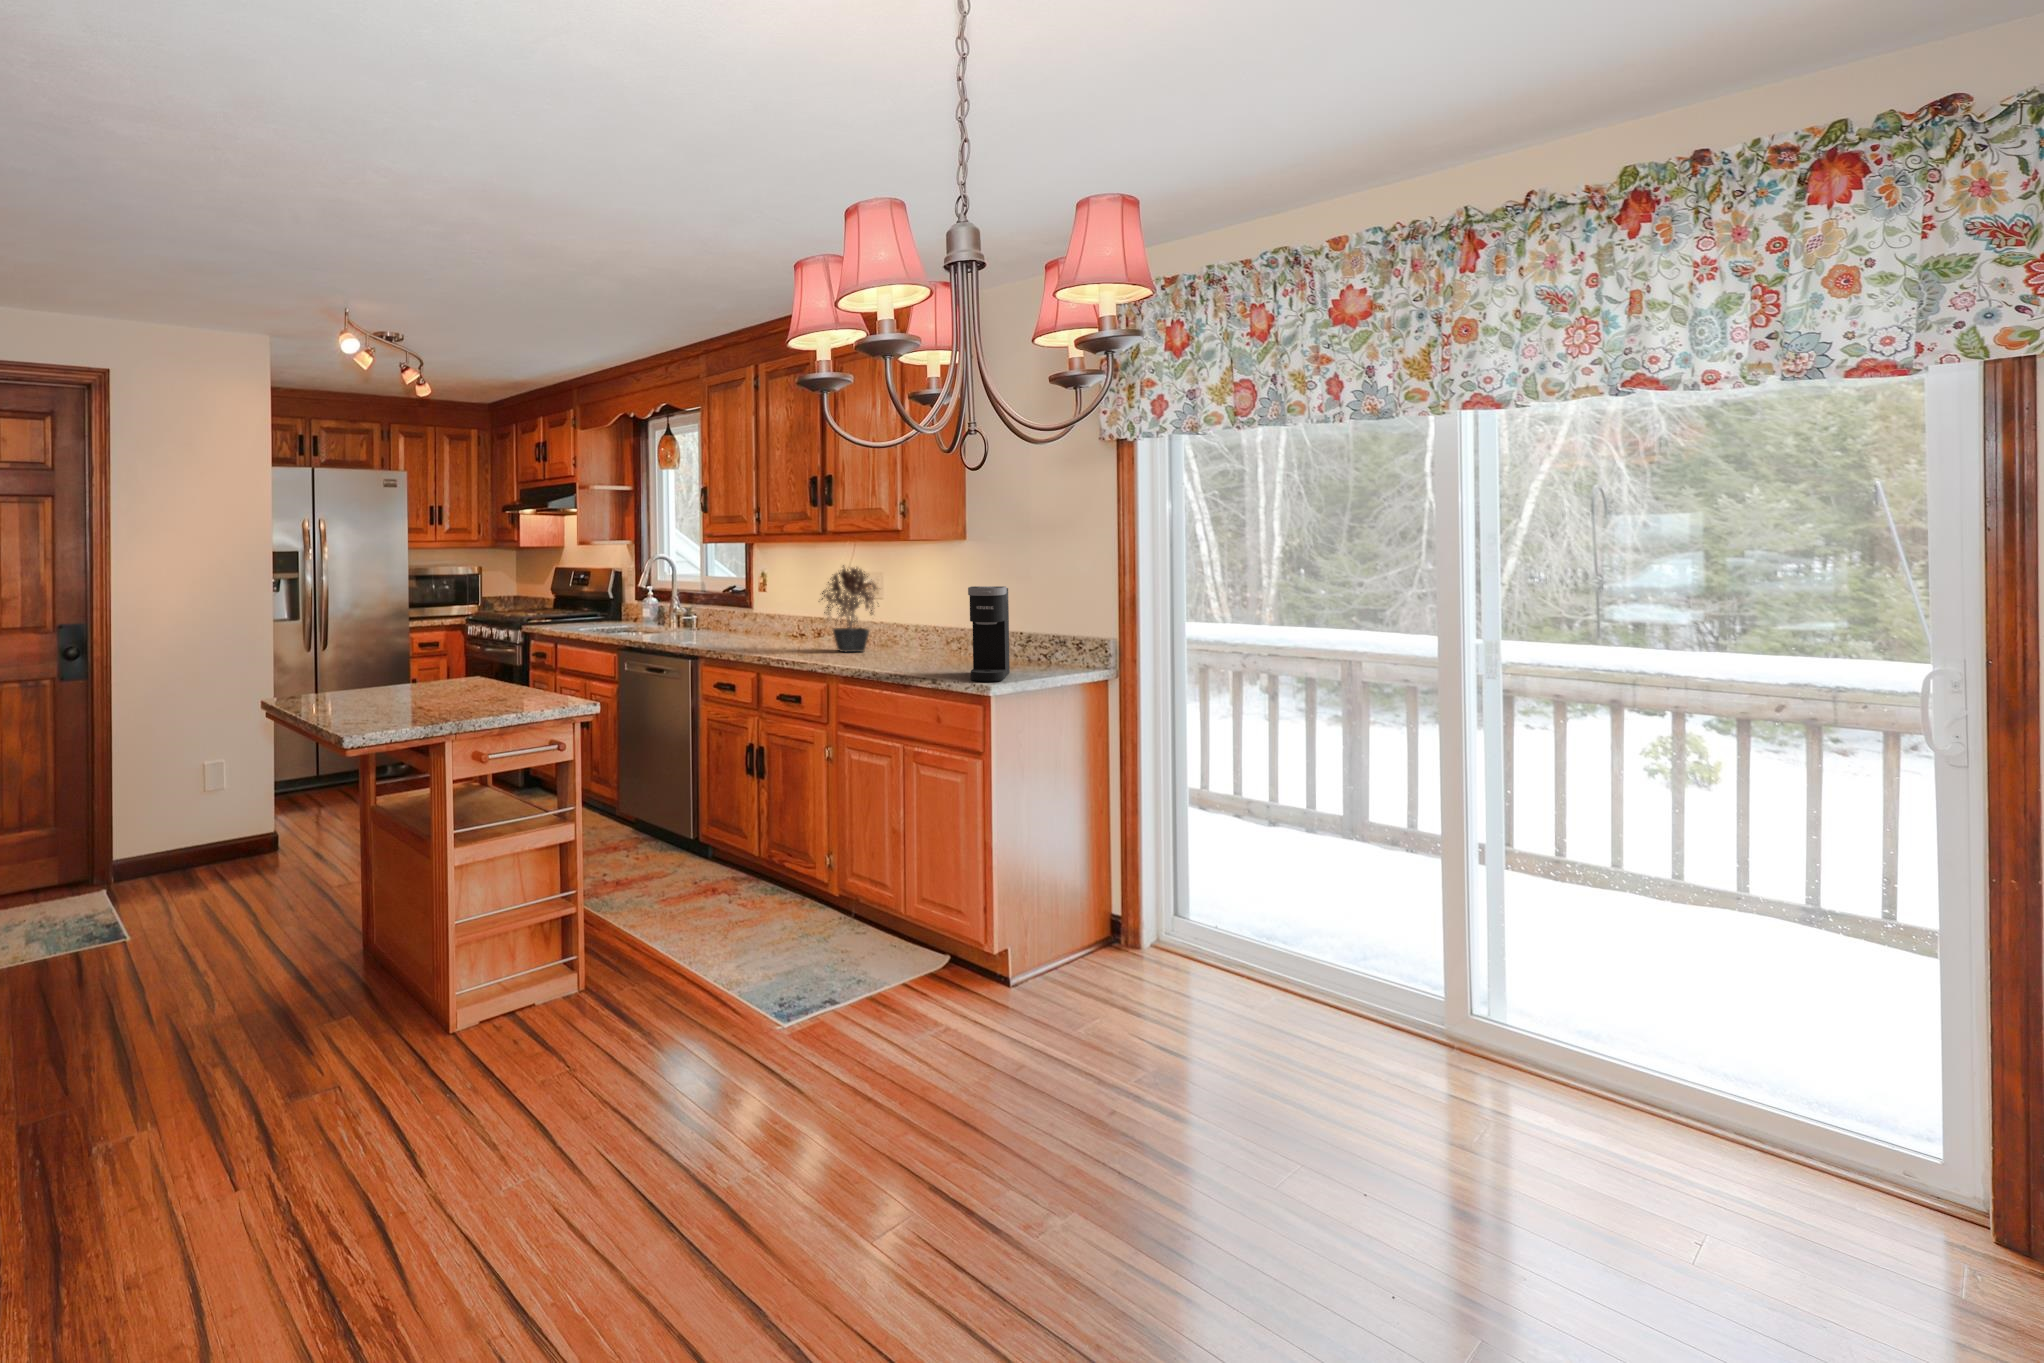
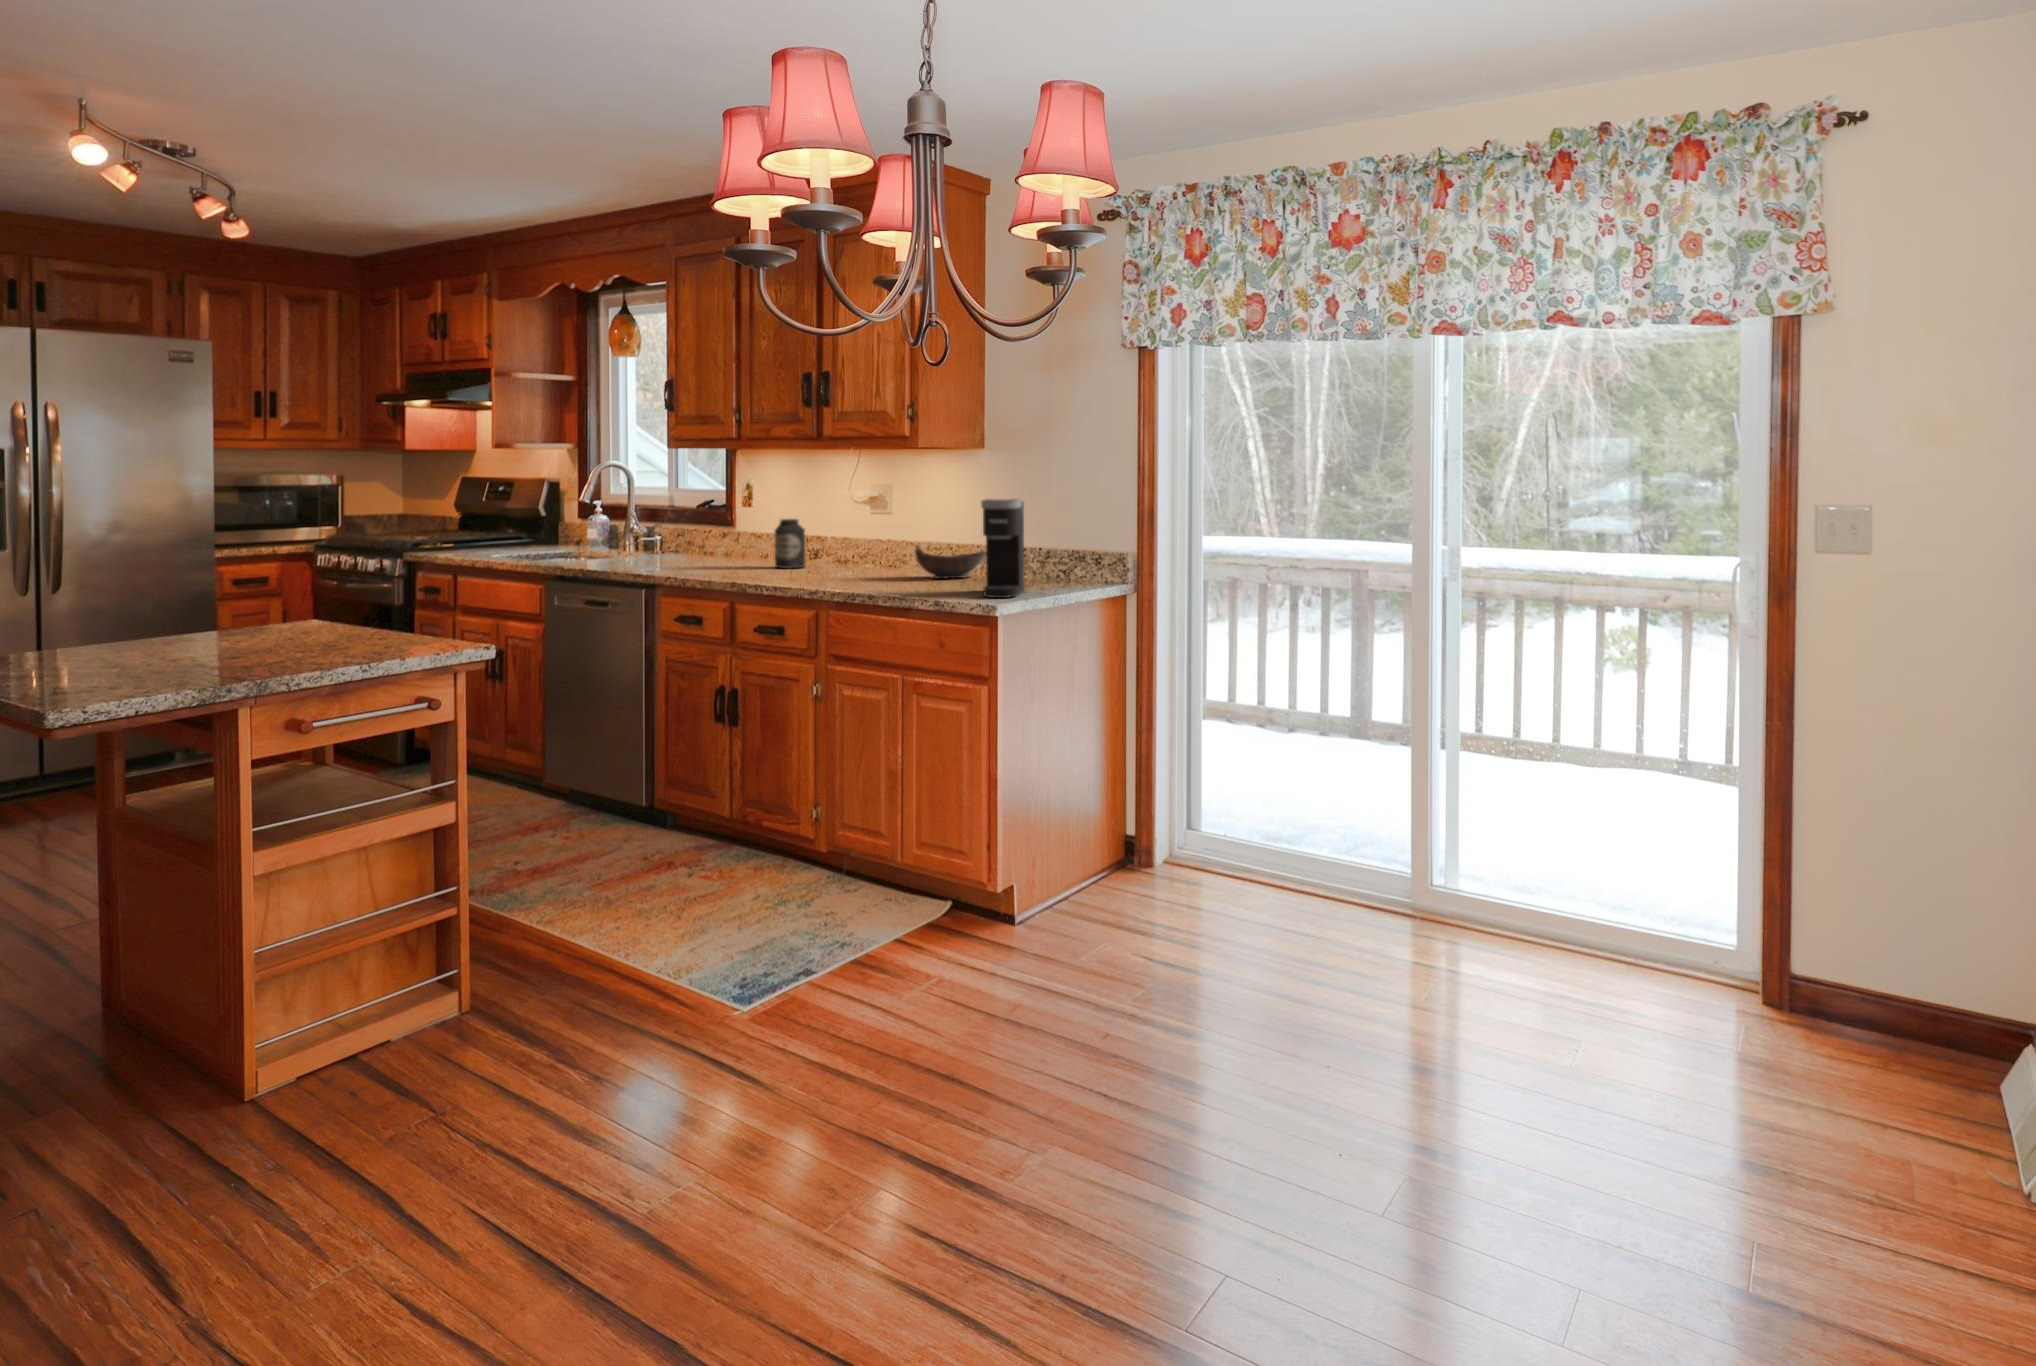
potted plant: present [821,565,879,652] -> none [815,476,890,574]
canister: none [784,602,811,646] -> present [775,519,806,569]
bowl: none [906,628,972,659] -> present [915,546,986,579]

